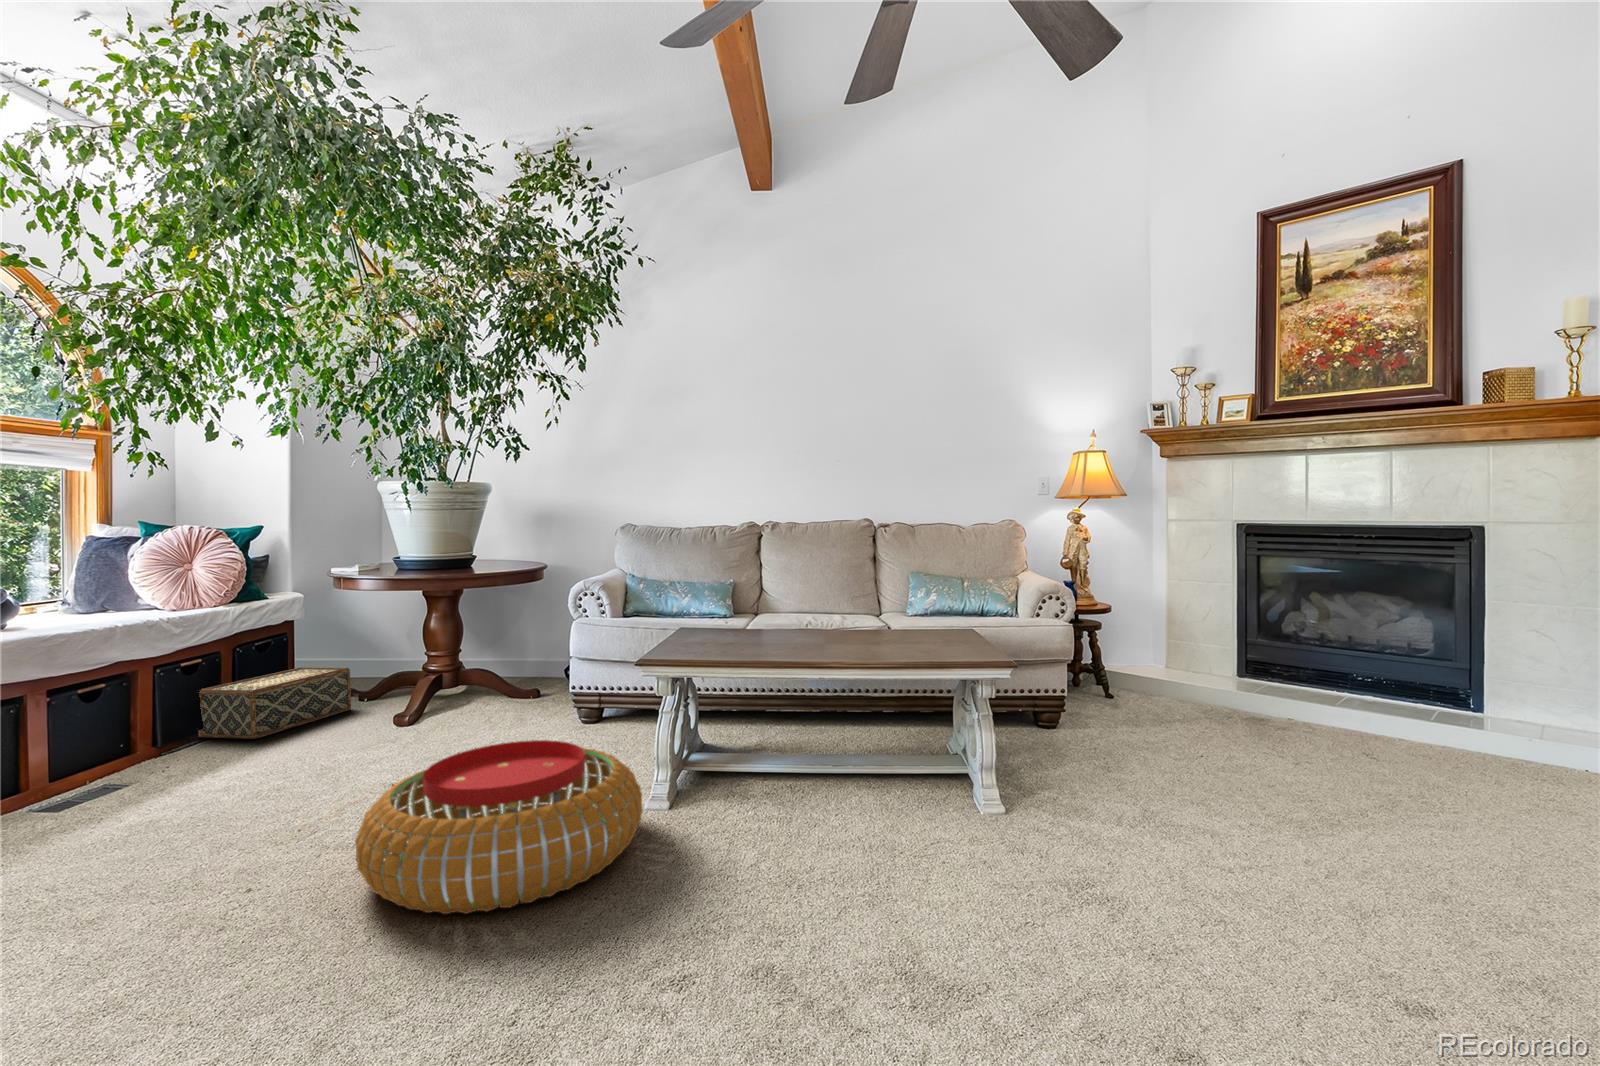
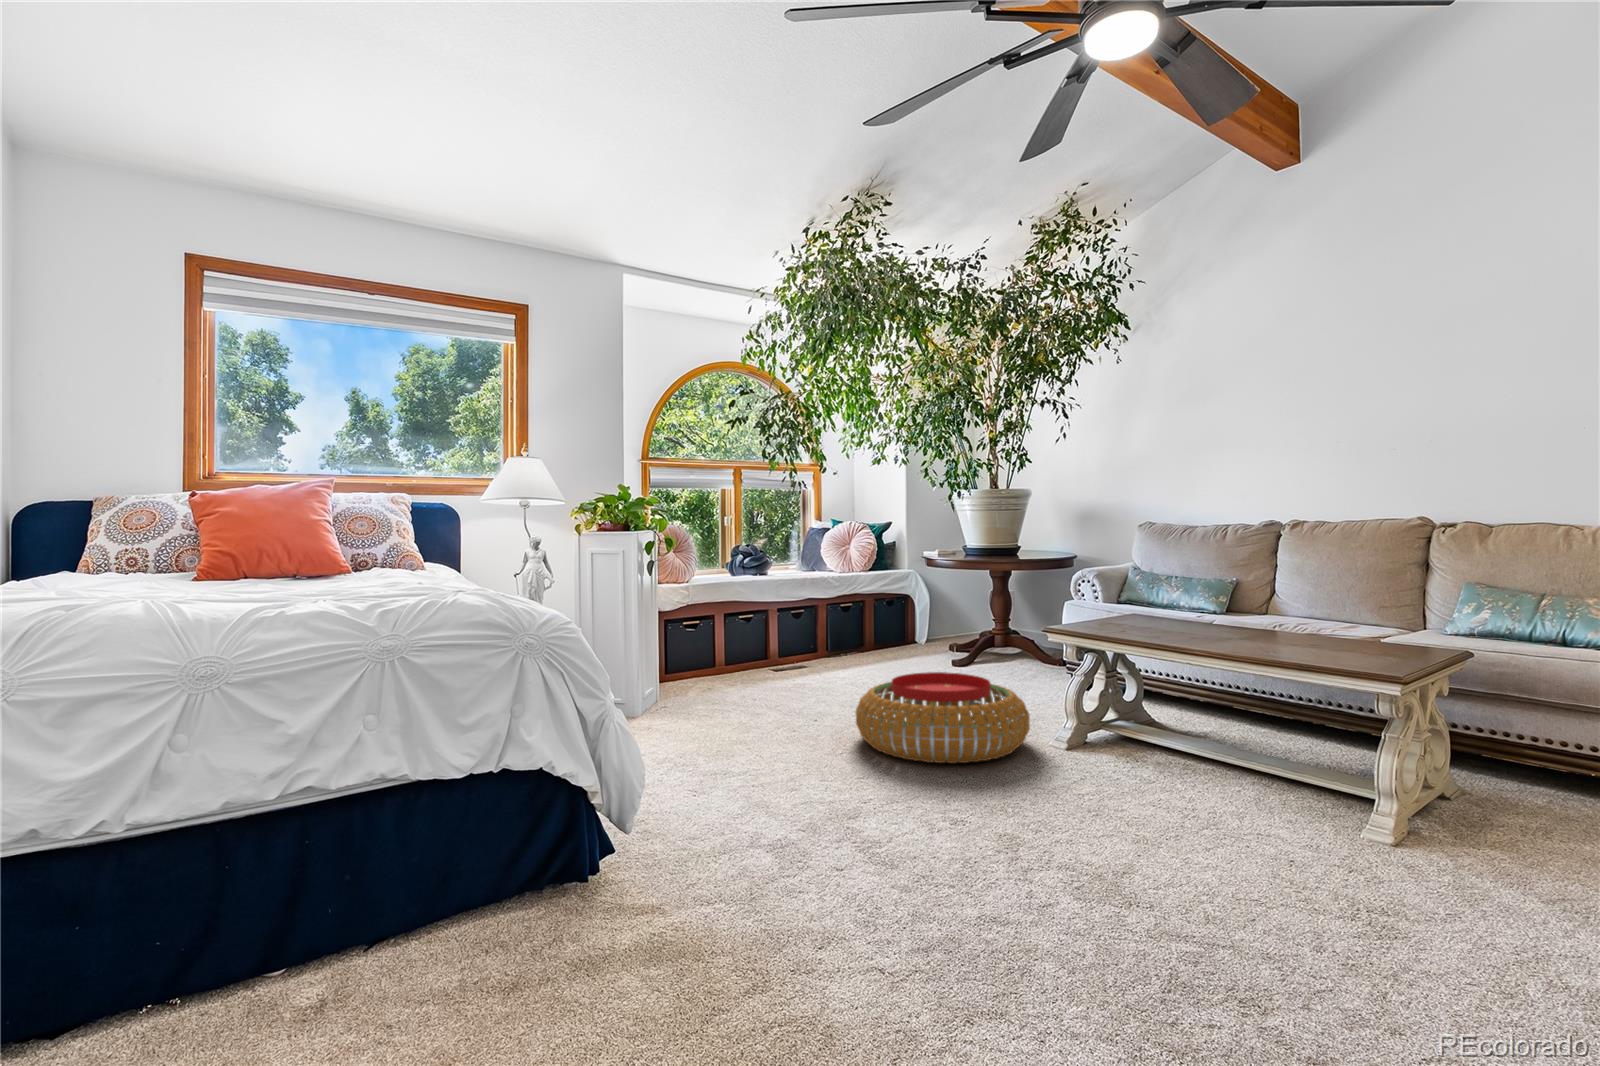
woven basket: present [198,667,351,739] -> none [847,619,933,658]

